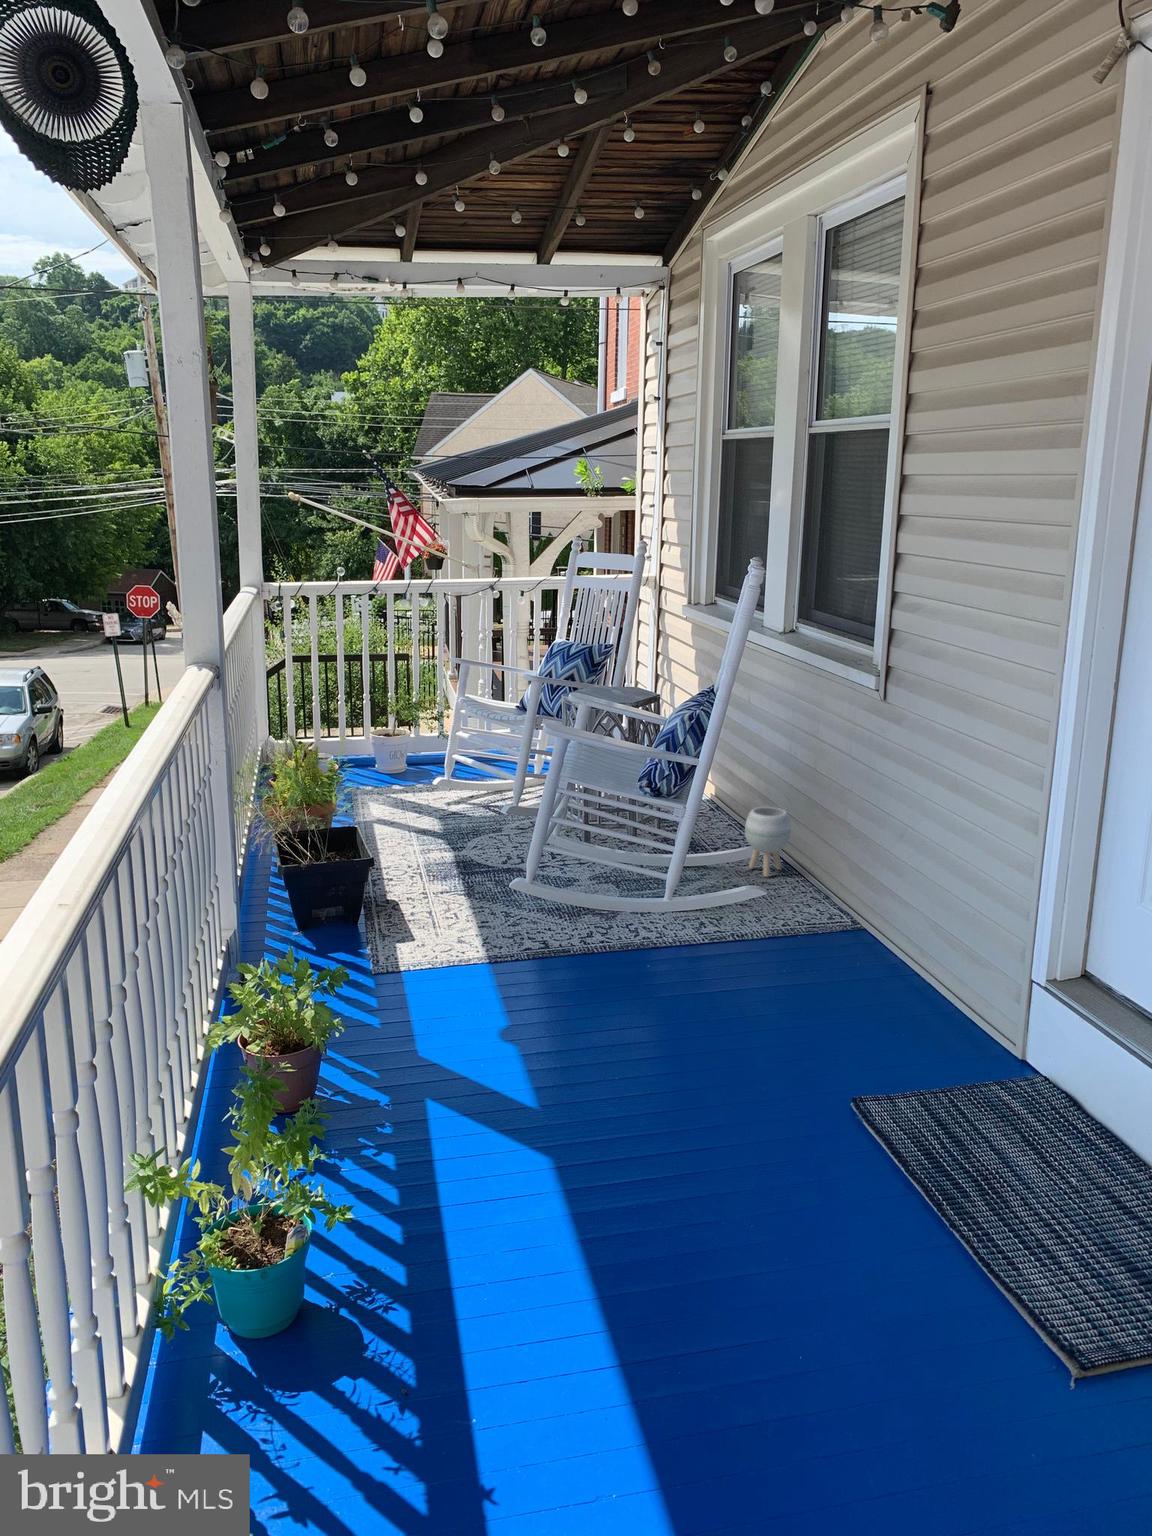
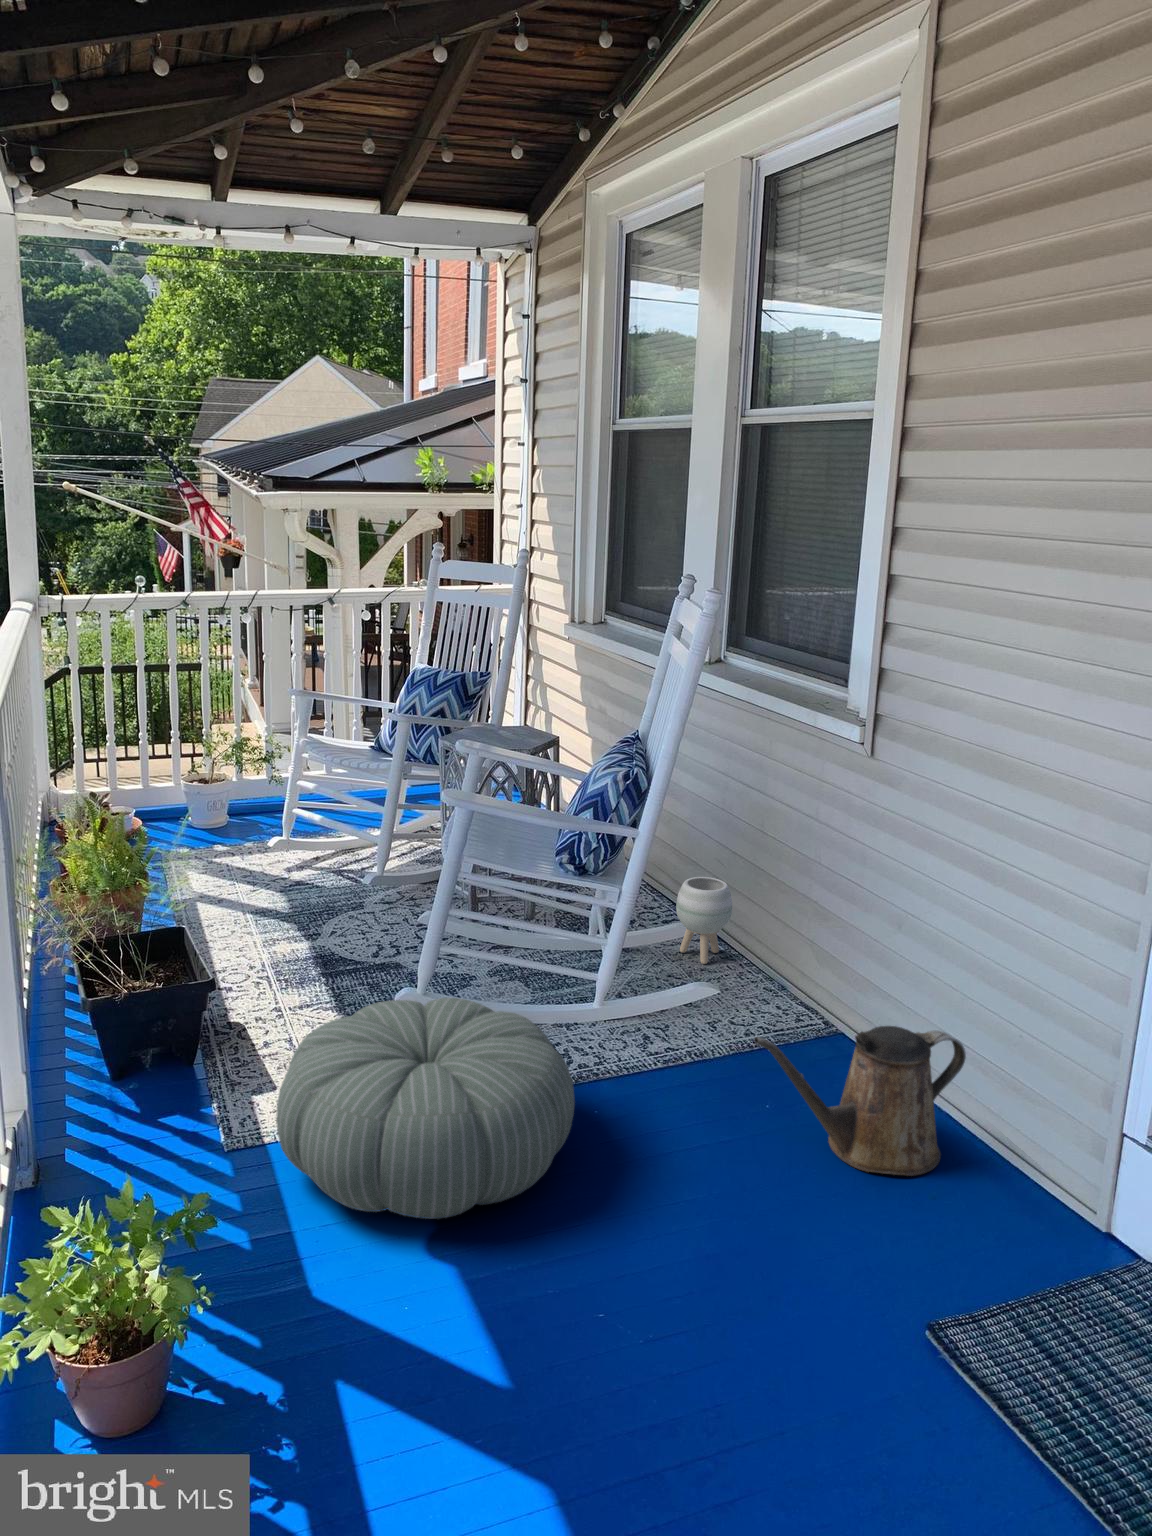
pouf: none [406,875,623,1019] -> present [276,998,575,1219]
watering can: none [754,902,933,1017] -> present [754,1026,966,1176]

